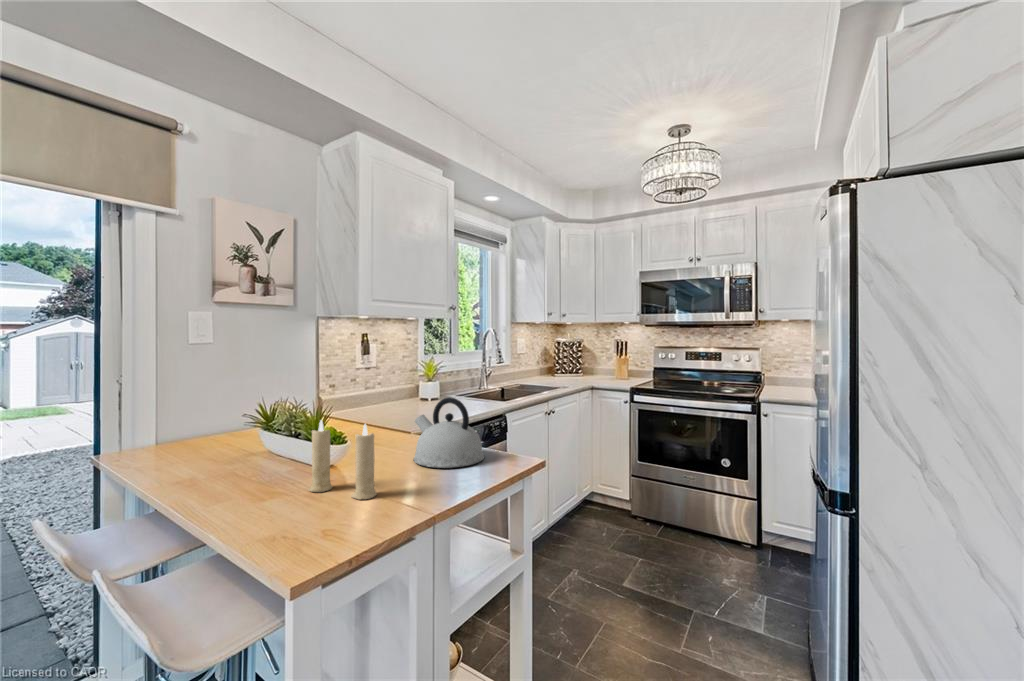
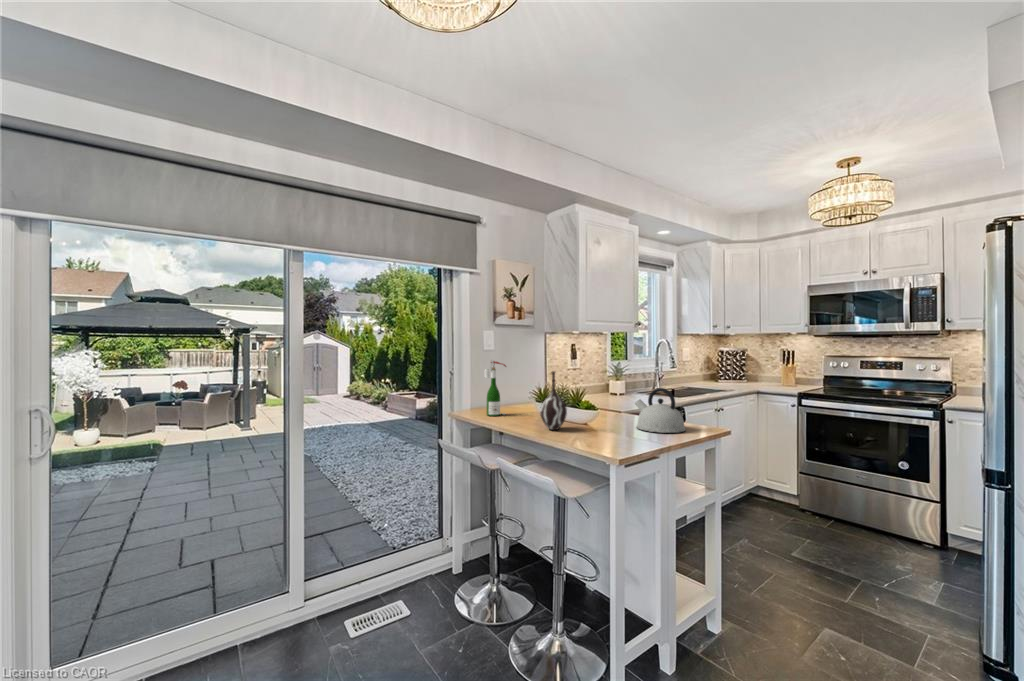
wine bottle: none [177,358,221,452] -> present [485,360,506,416]
vase: none [242,377,293,478] -> present [540,371,567,430]
candle: present [309,420,377,500] -> none [584,395,627,443]

